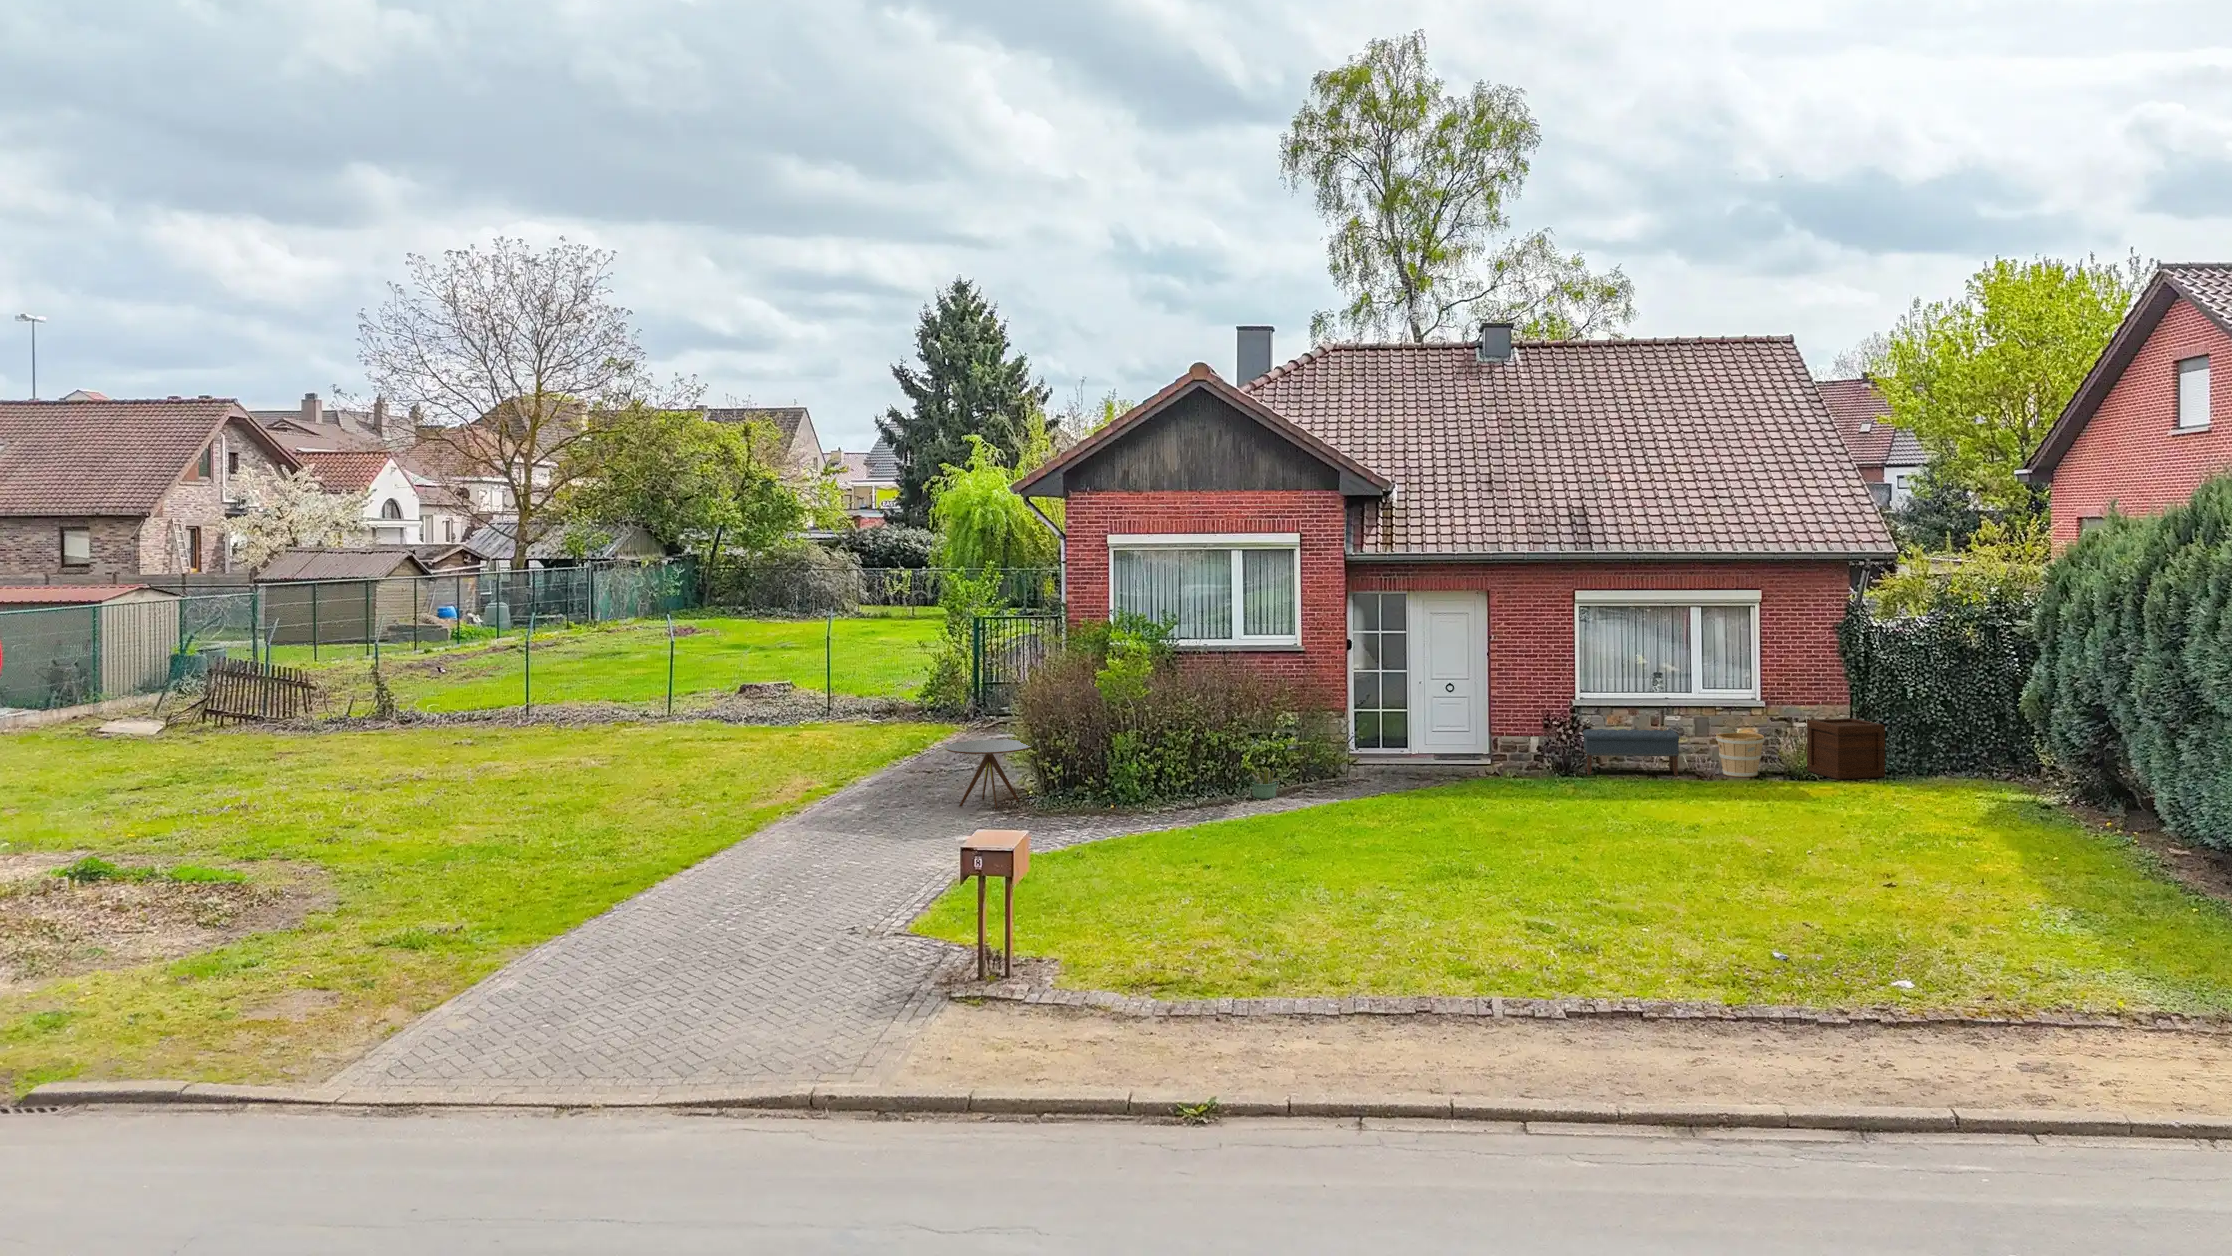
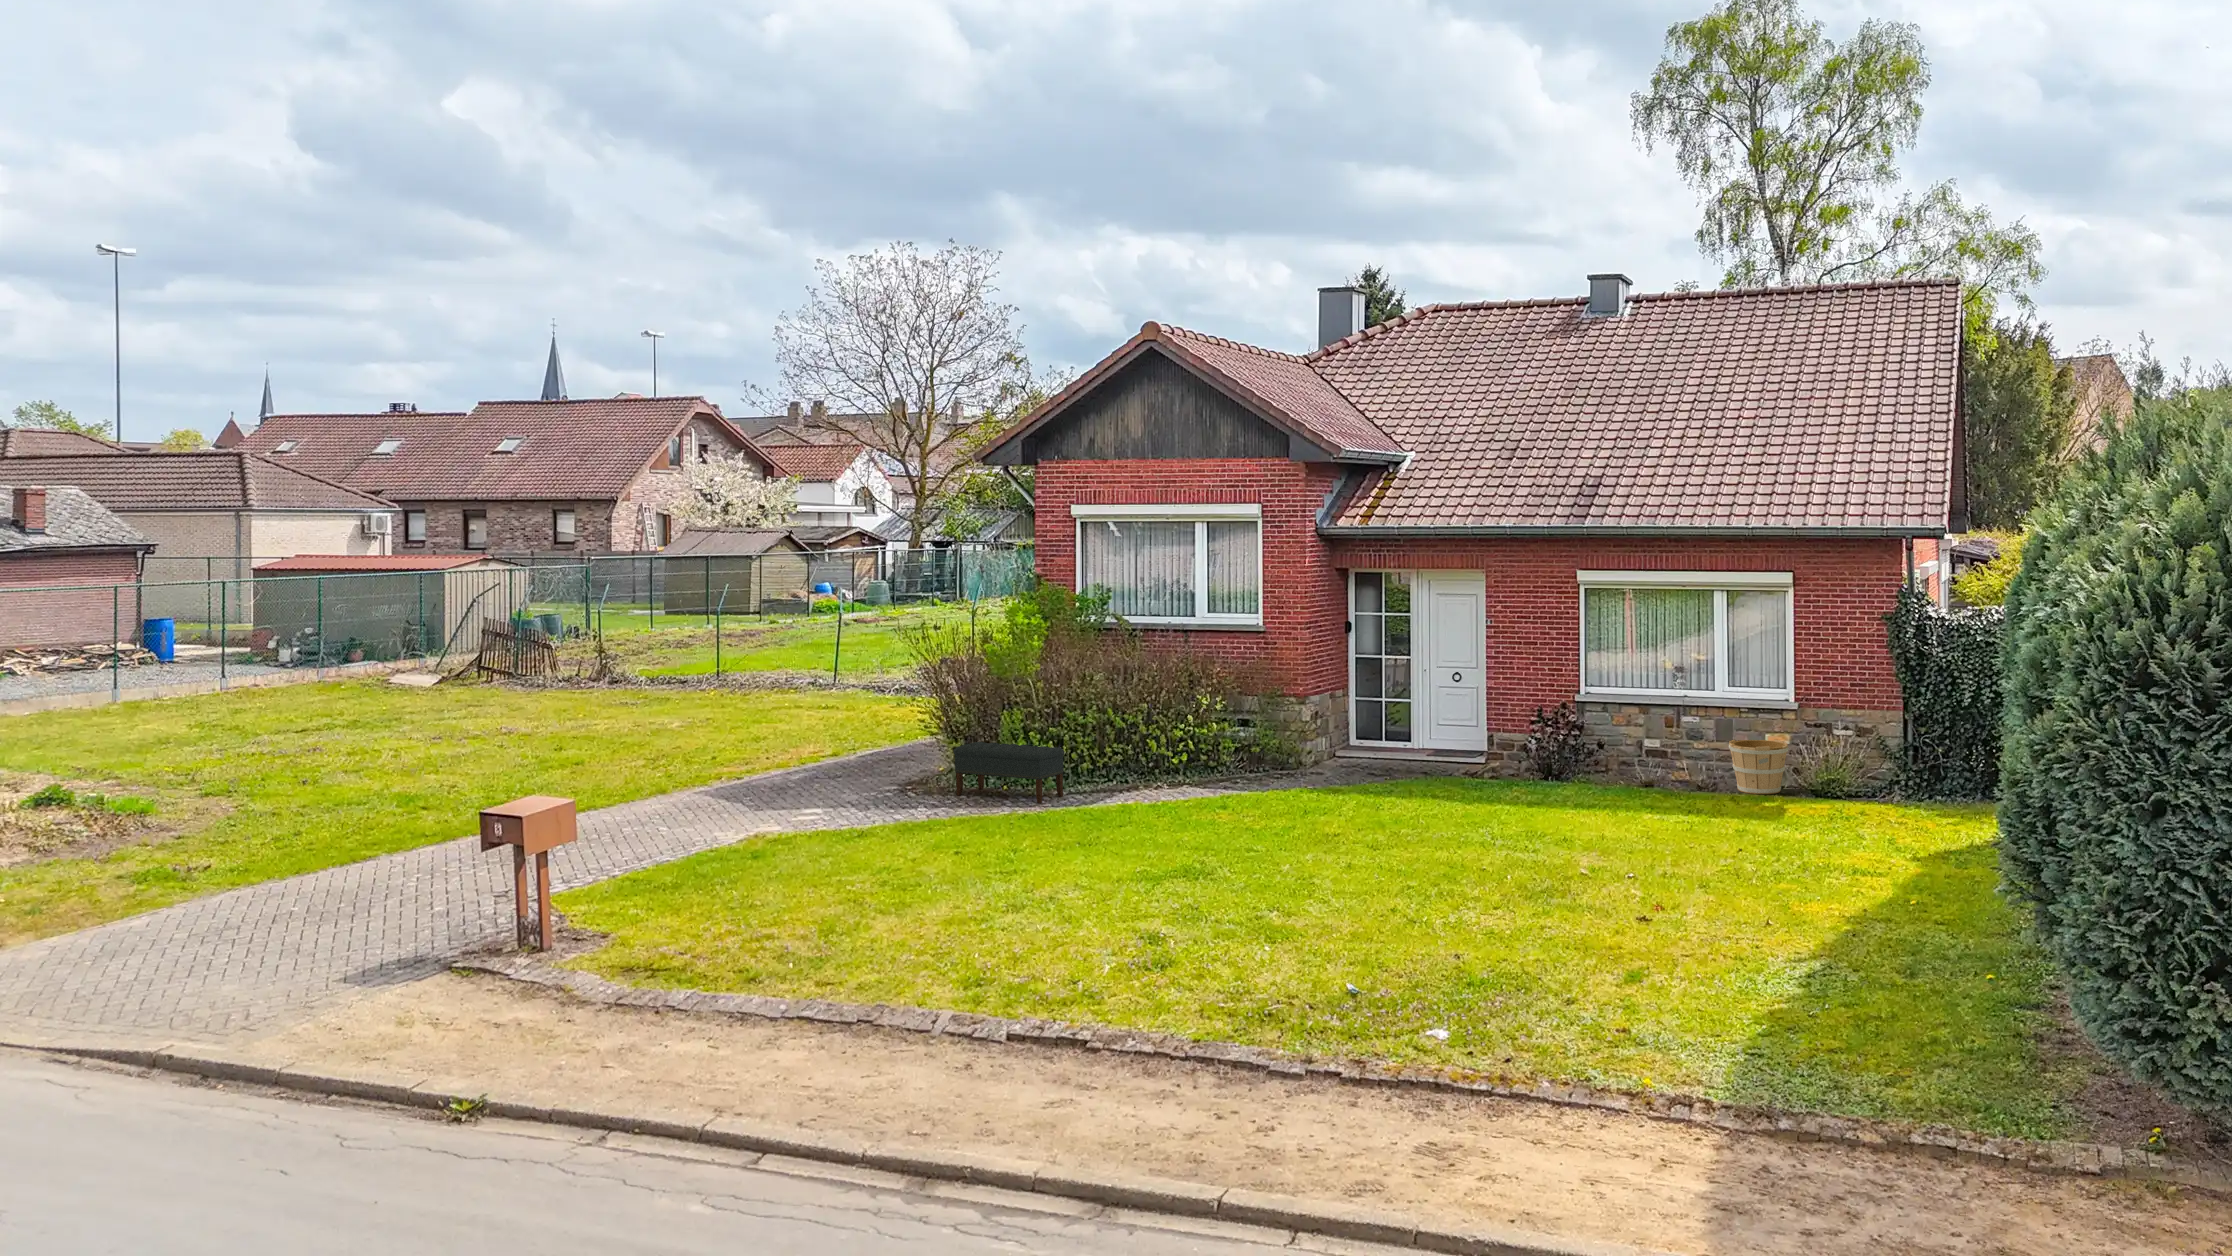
wooden crate: present [1807,718,1885,780] -> none [1850,728,1938,804]
bench: present [1583,729,1679,776] -> present [953,742,1064,803]
round table: present [945,740,1031,809] -> none [867,717,957,787]
decorative plant: present [1250,768,1280,799] -> none [1163,758,1199,791]

